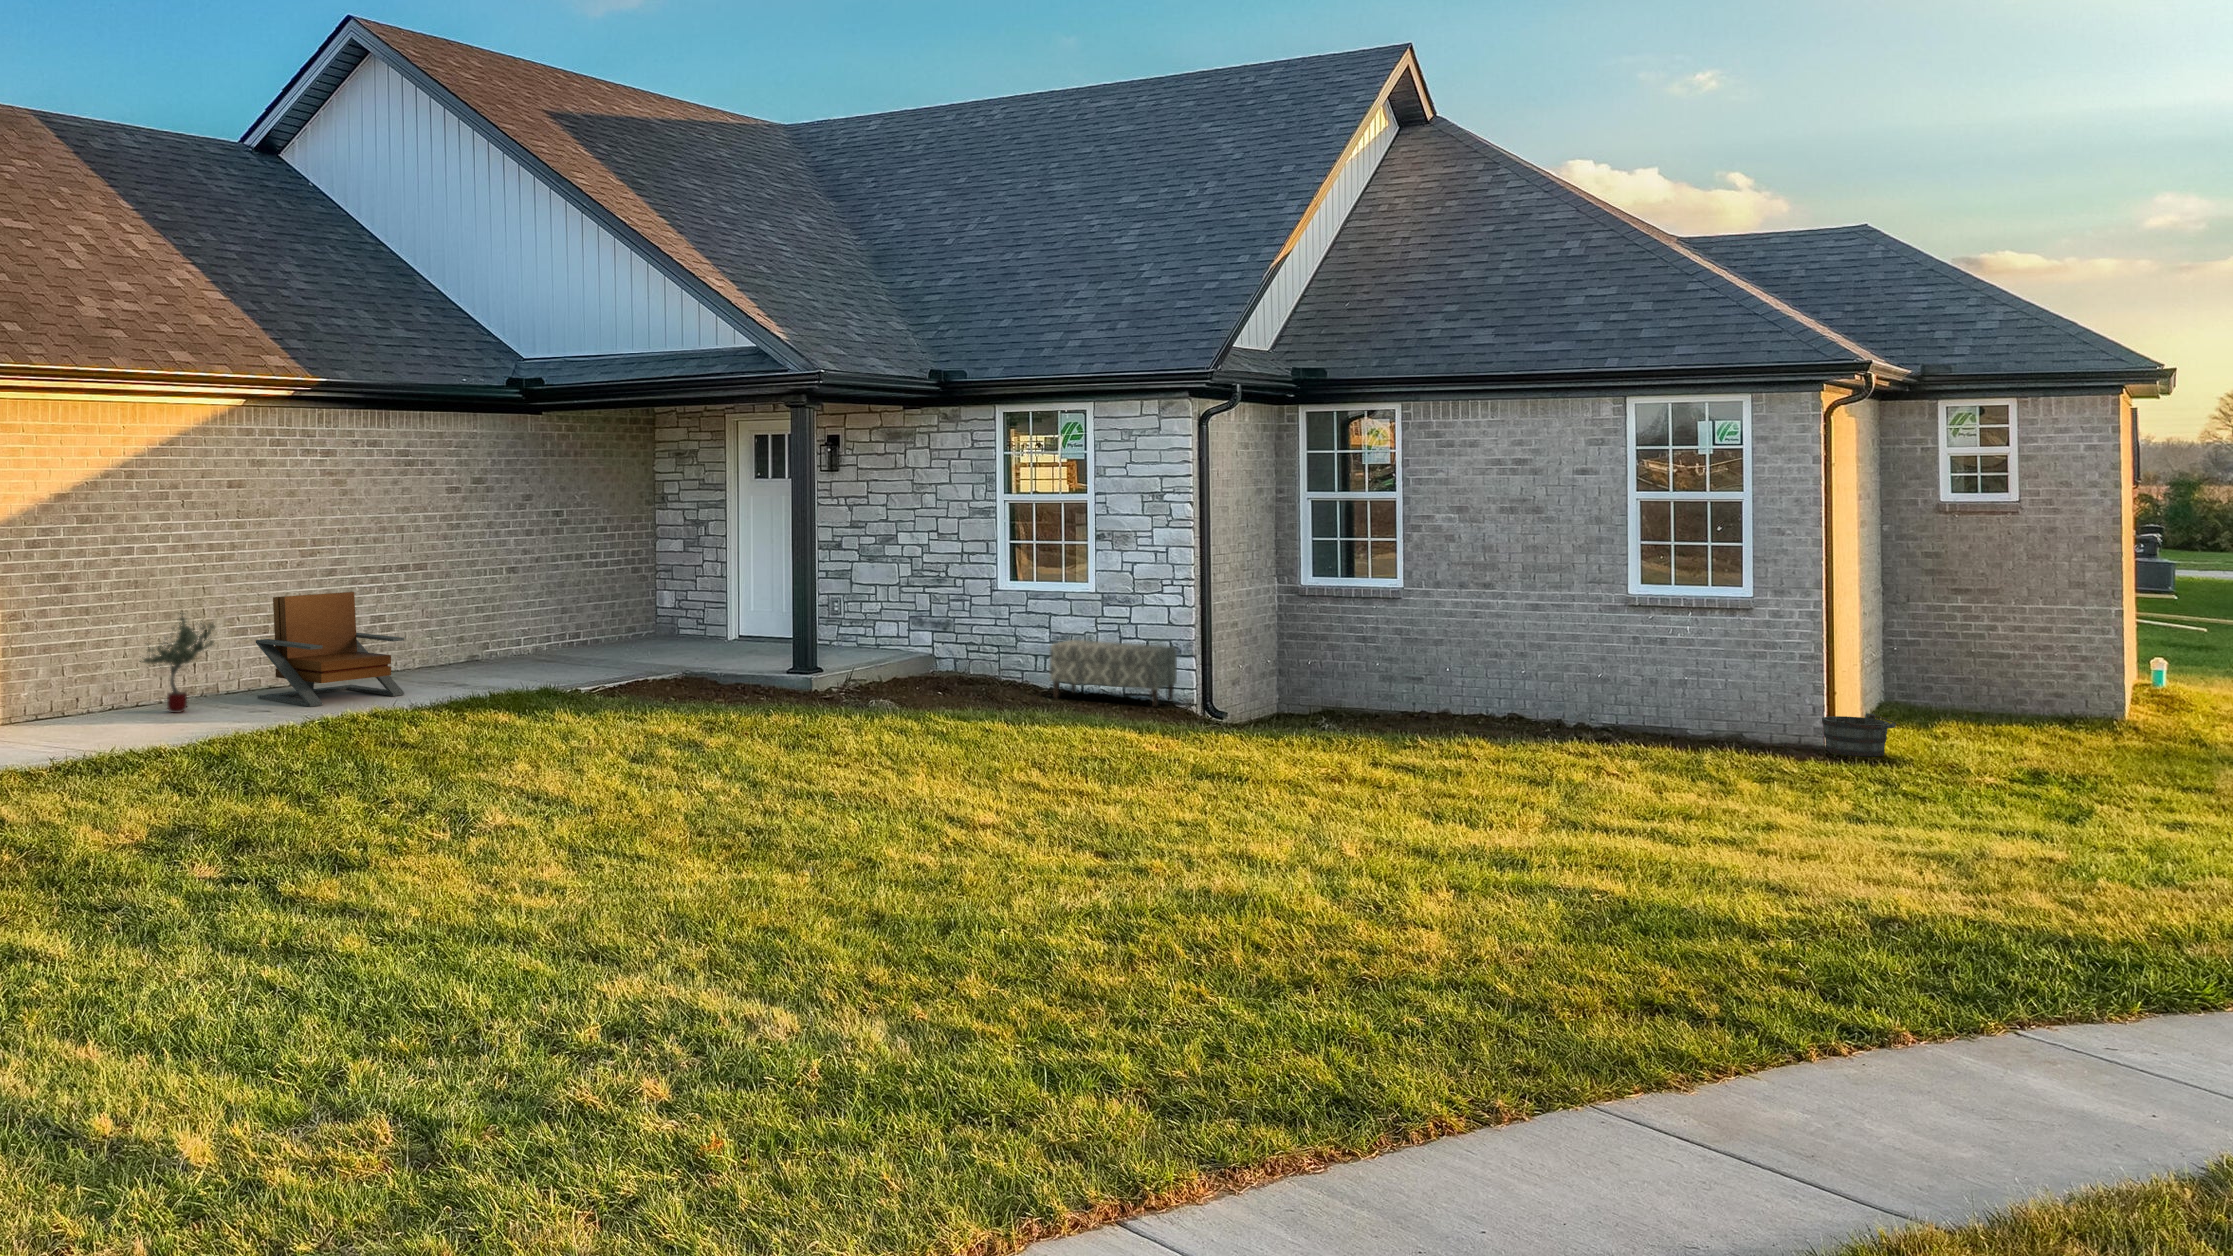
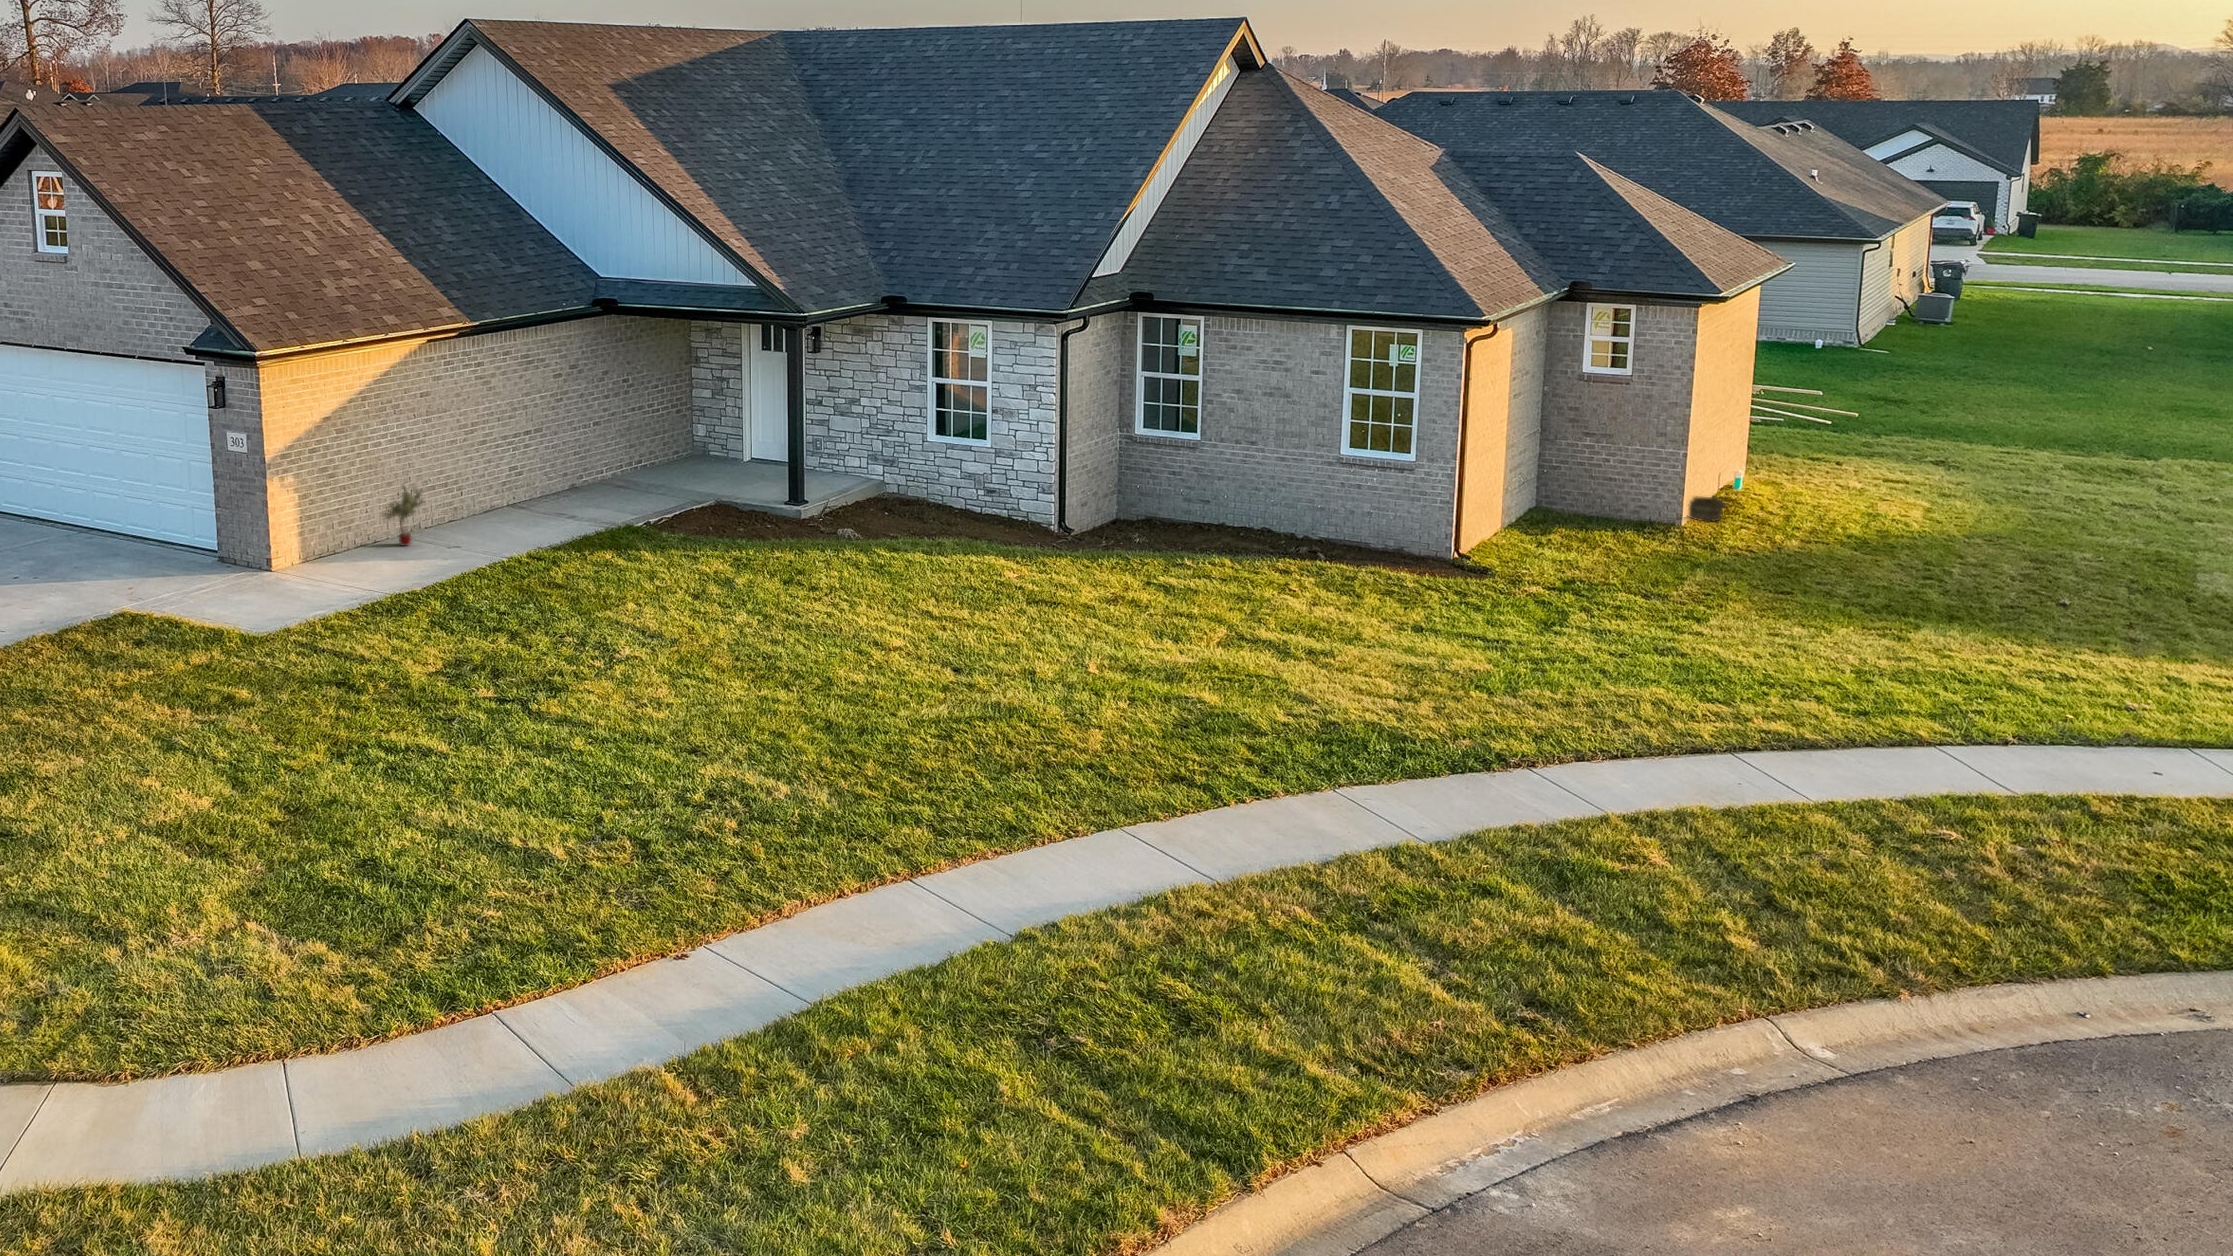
lounge chair: present [256,592,404,707] -> none [445,455,541,538]
bench: present [1050,640,1177,707] -> none [959,479,1041,530]
bucket: present [1822,713,1896,757] -> present [1689,496,1727,522]

